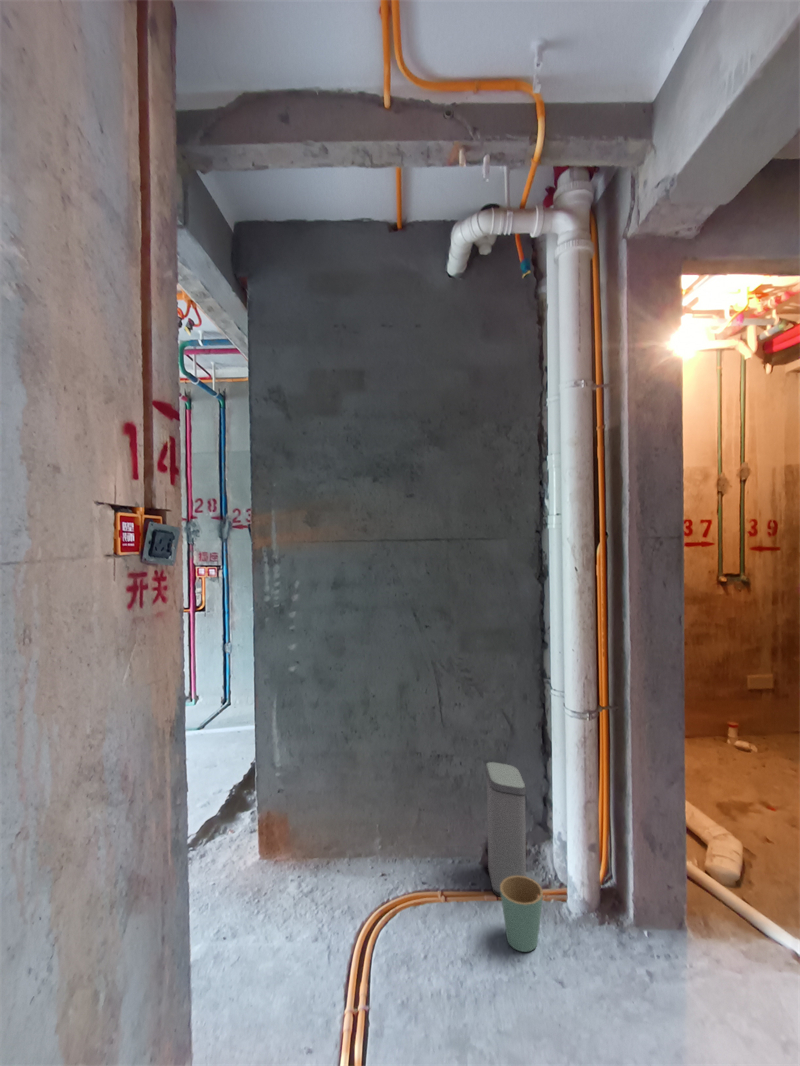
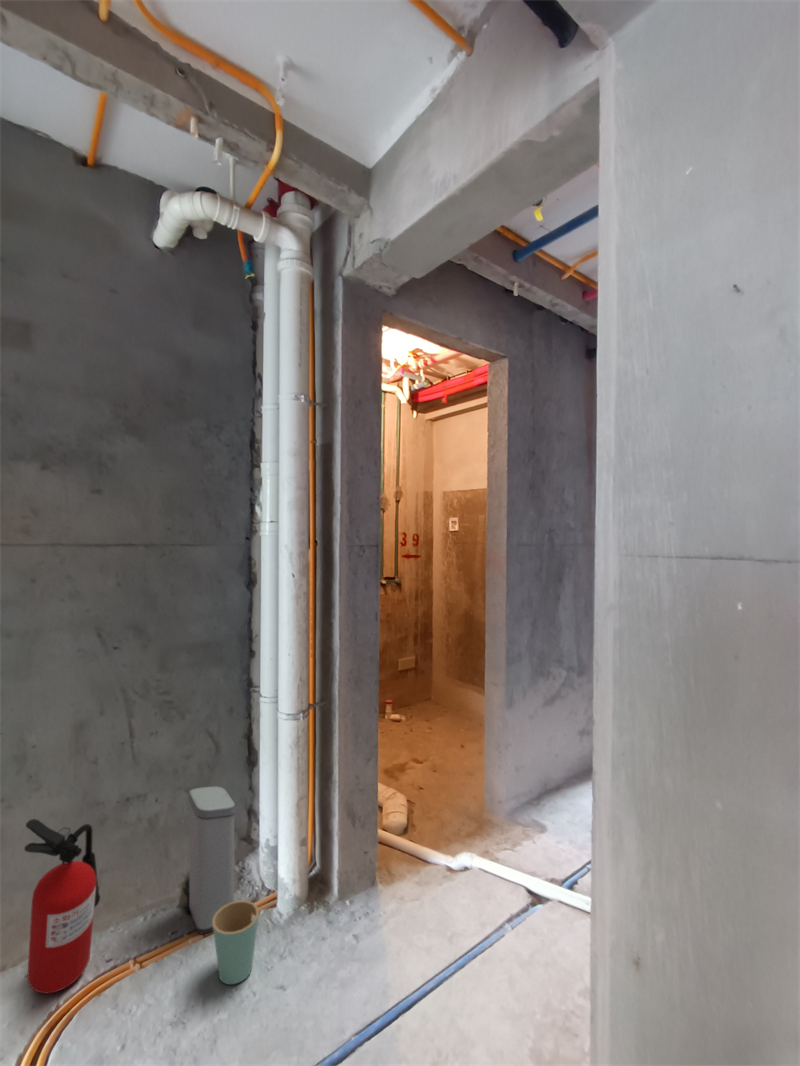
fire extinguisher: none [364,752,417,892] -> present [25,819,100,993]

